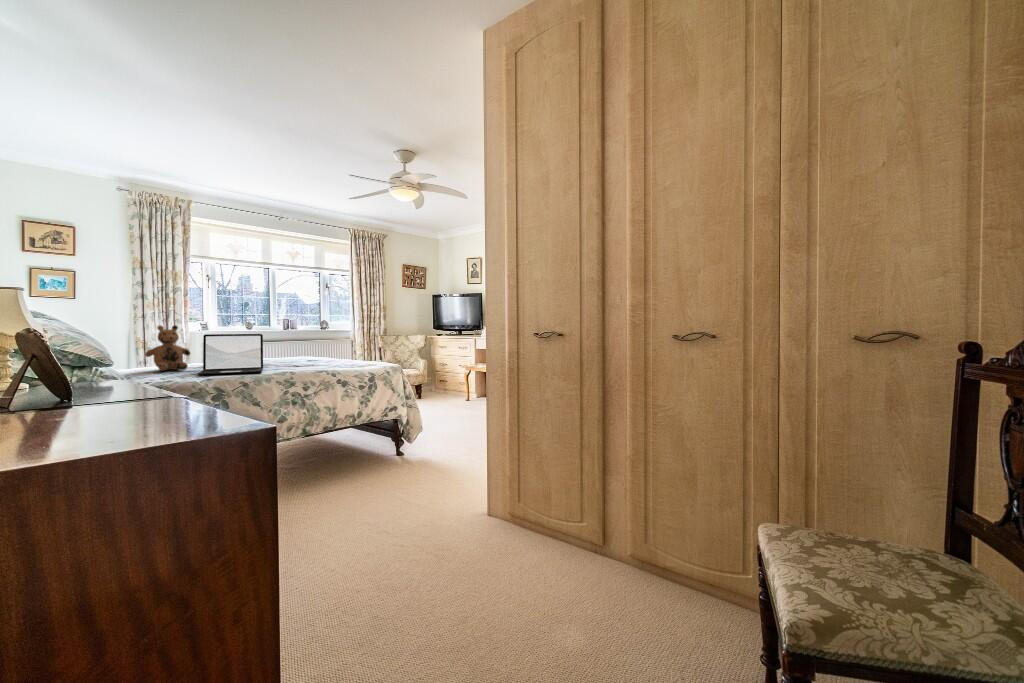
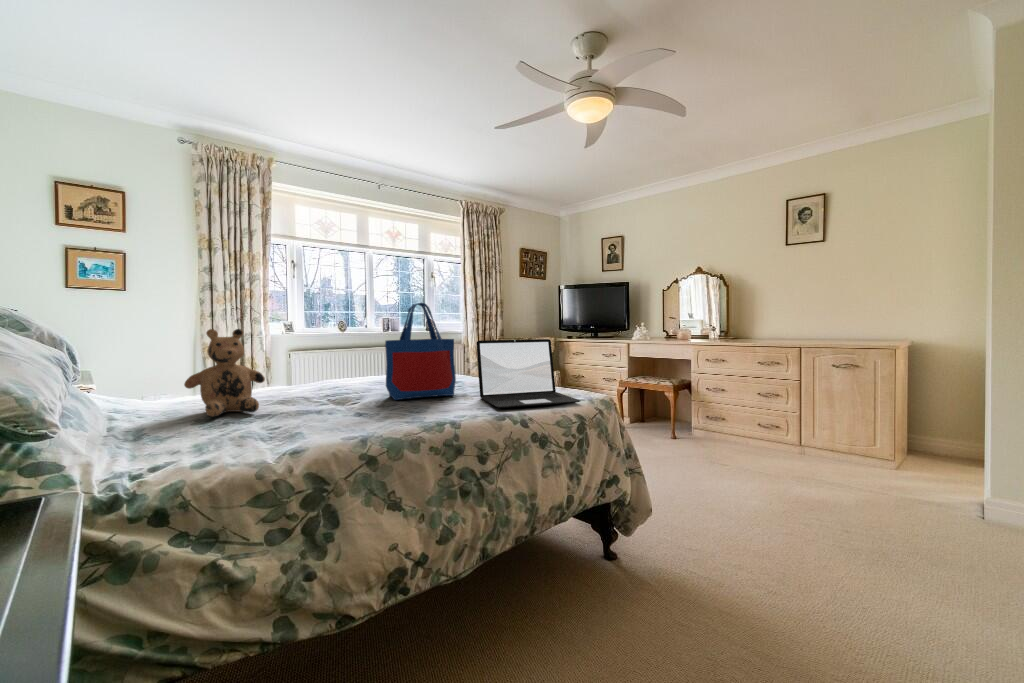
tote bag: none [264,311,308,366] -> present [385,303,456,400]
laptop: present [197,334,263,375] -> present [477,339,581,408]

